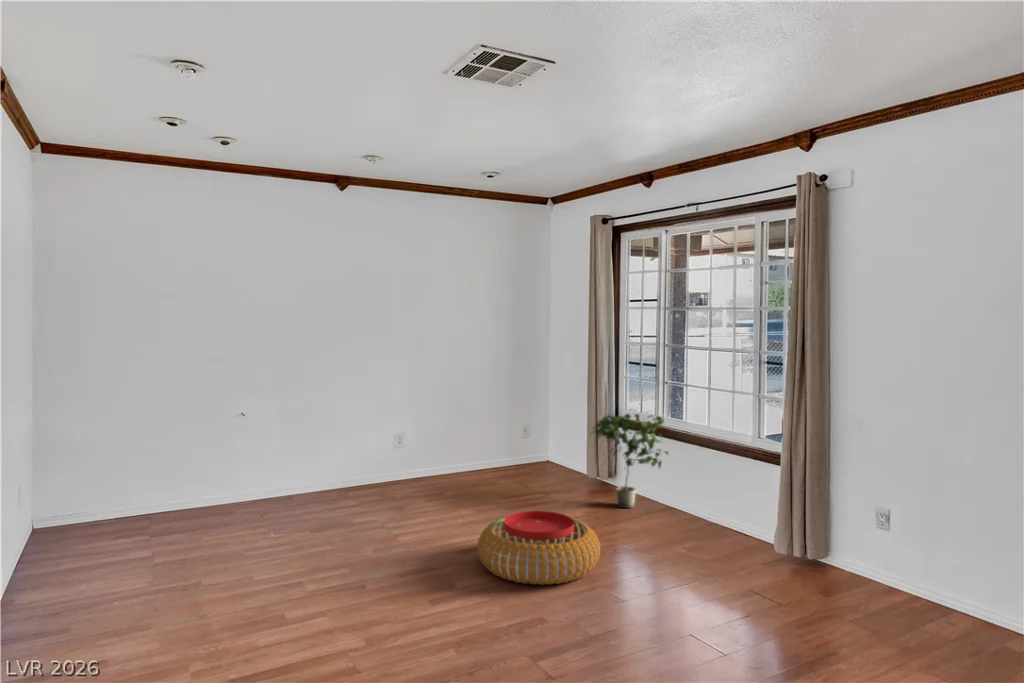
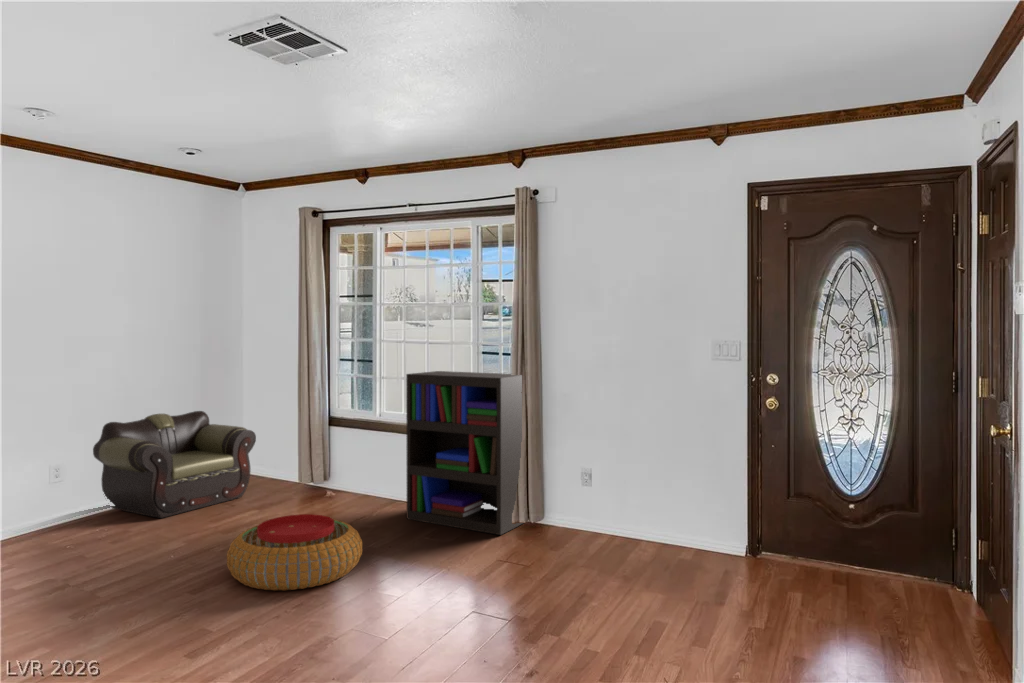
bookshelf: none [670,379,809,568] -> present [406,371,523,535]
armchair: none [420,402,549,494] -> present [93,411,256,518]
potted plant: present [594,414,668,508] -> none [313,410,392,506]

